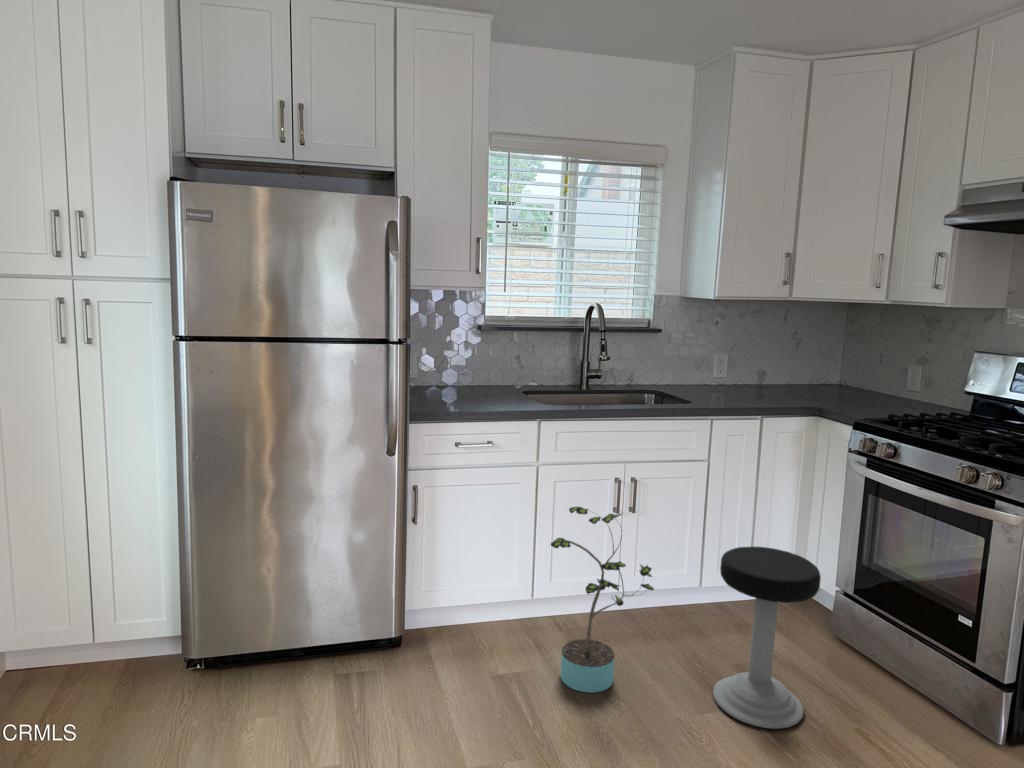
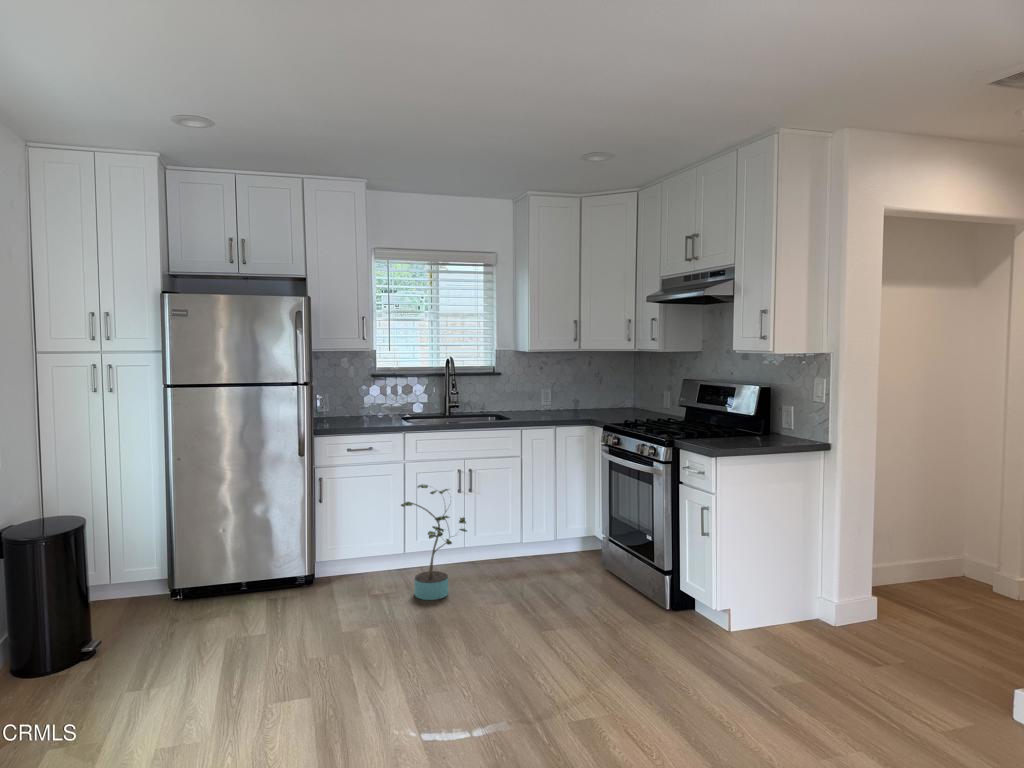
stool: present [713,547,821,729] -> none [506,503,563,610]

